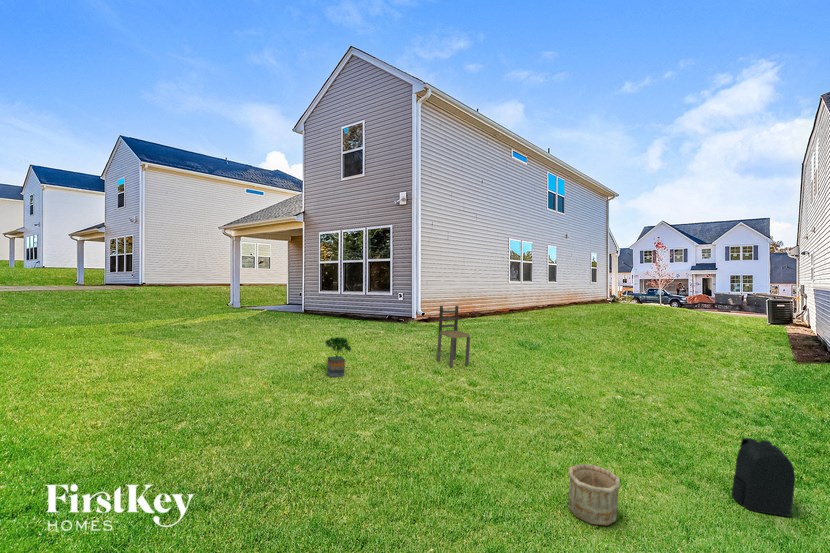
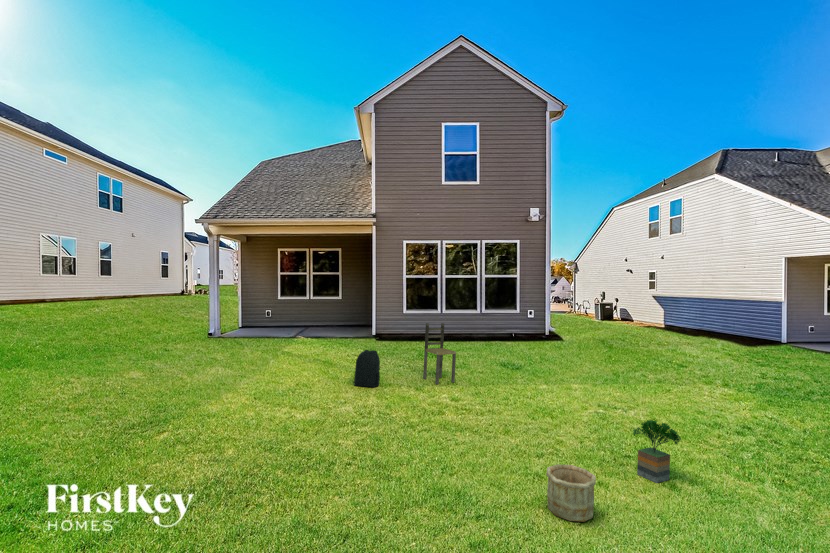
potted tree: present [325,337,351,377] -> present [633,420,681,483]
backpack: present [732,438,795,516] -> present [354,350,380,387]

